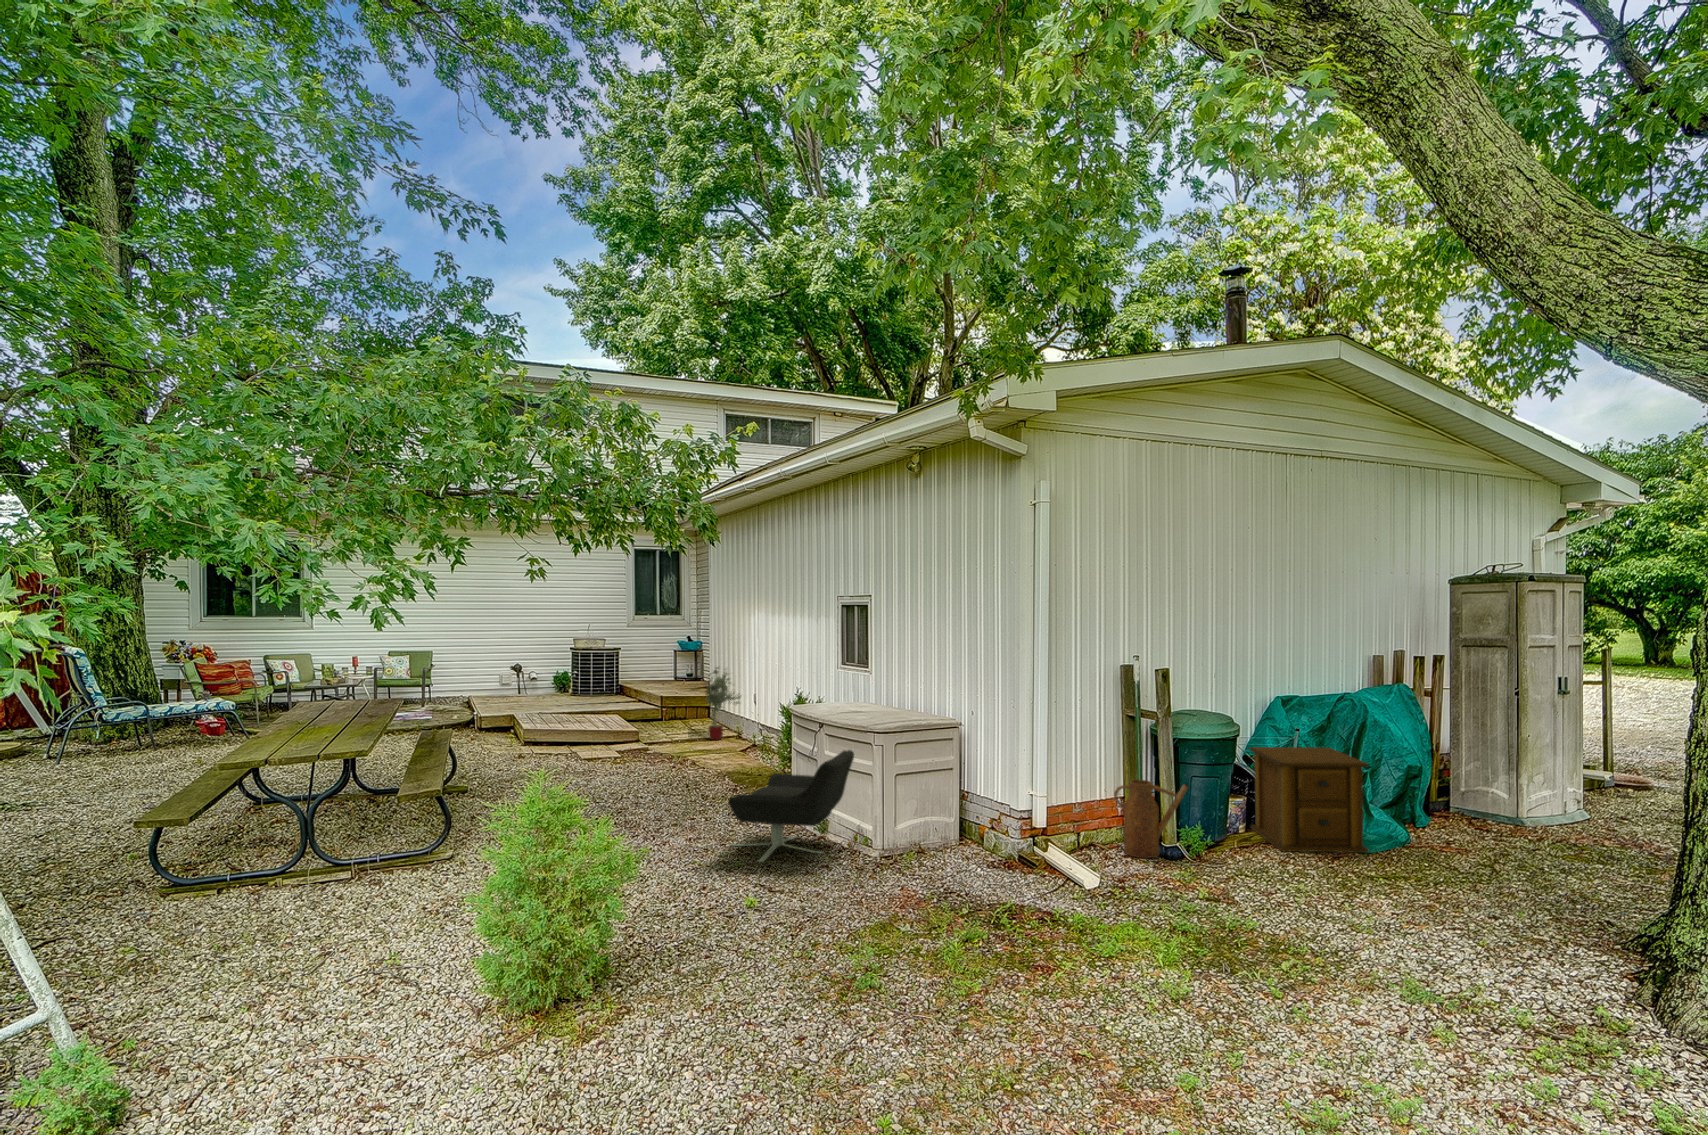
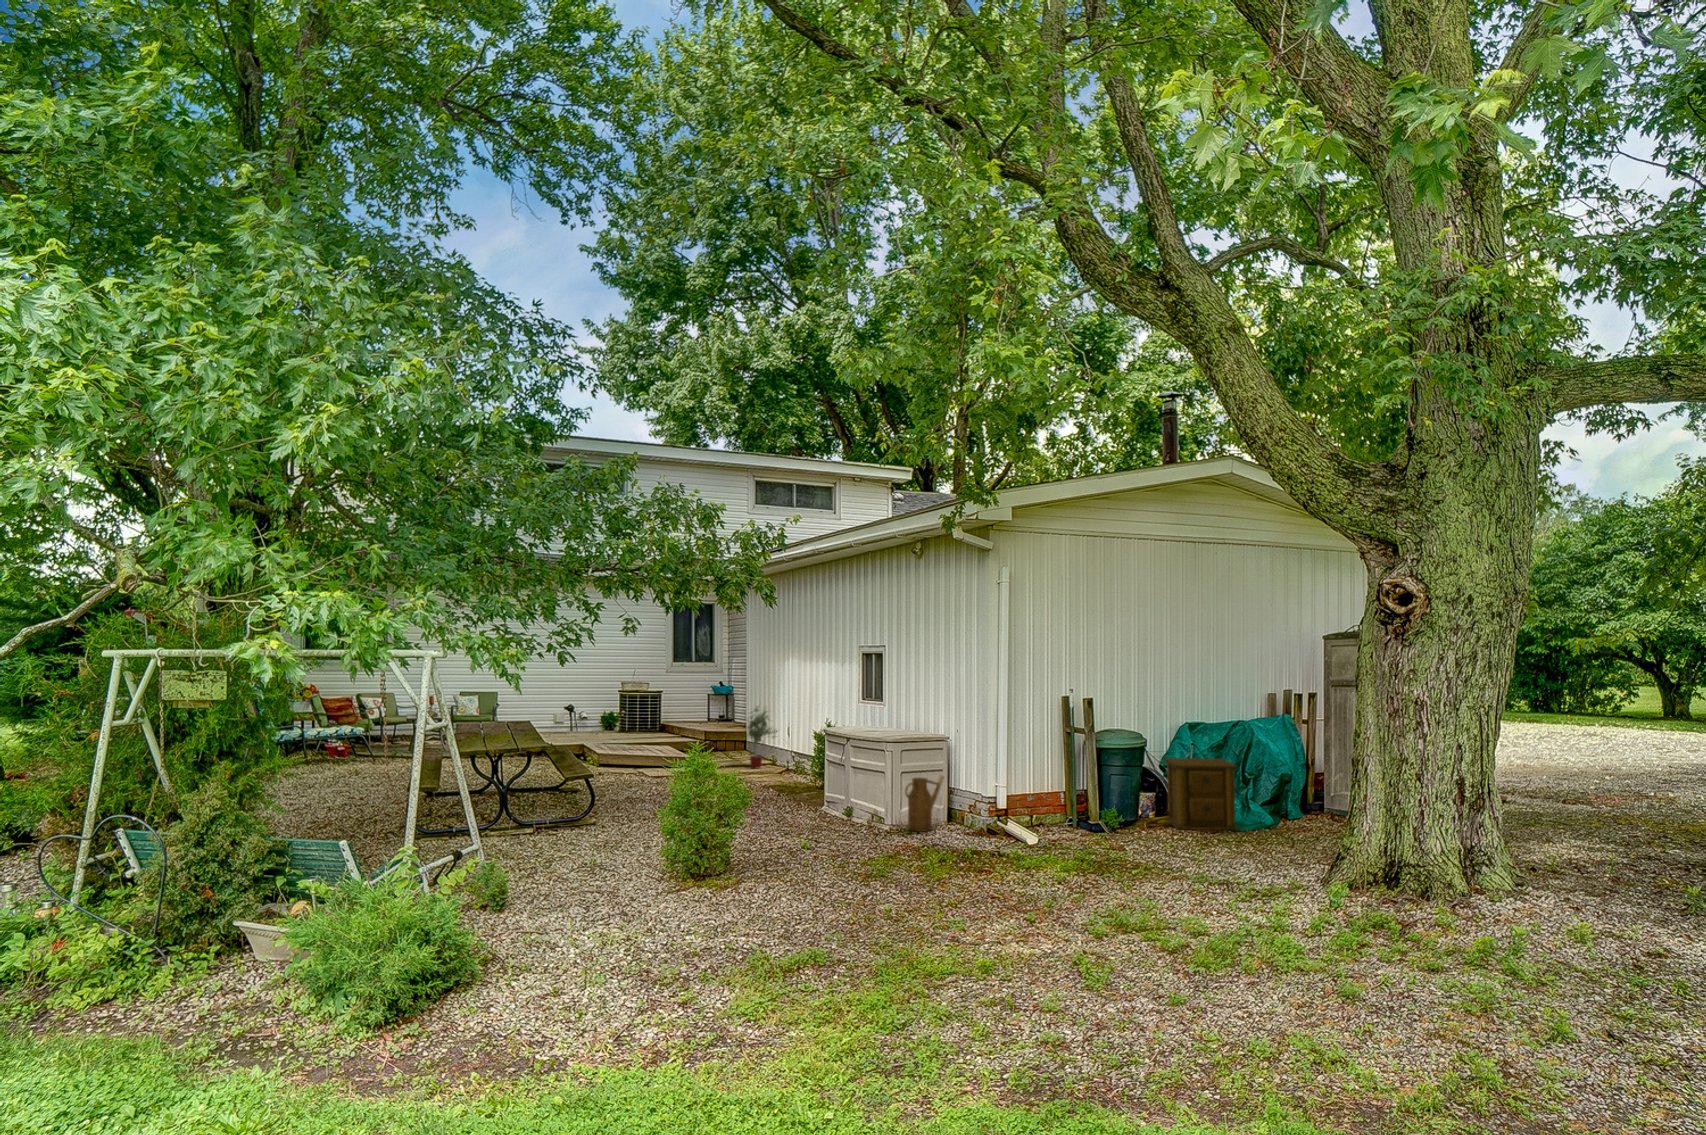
lounge chair: present [728,750,854,862] -> none [783,756,872,832]
watering can: present [1114,780,1188,858] -> present [905,775,944,832]

